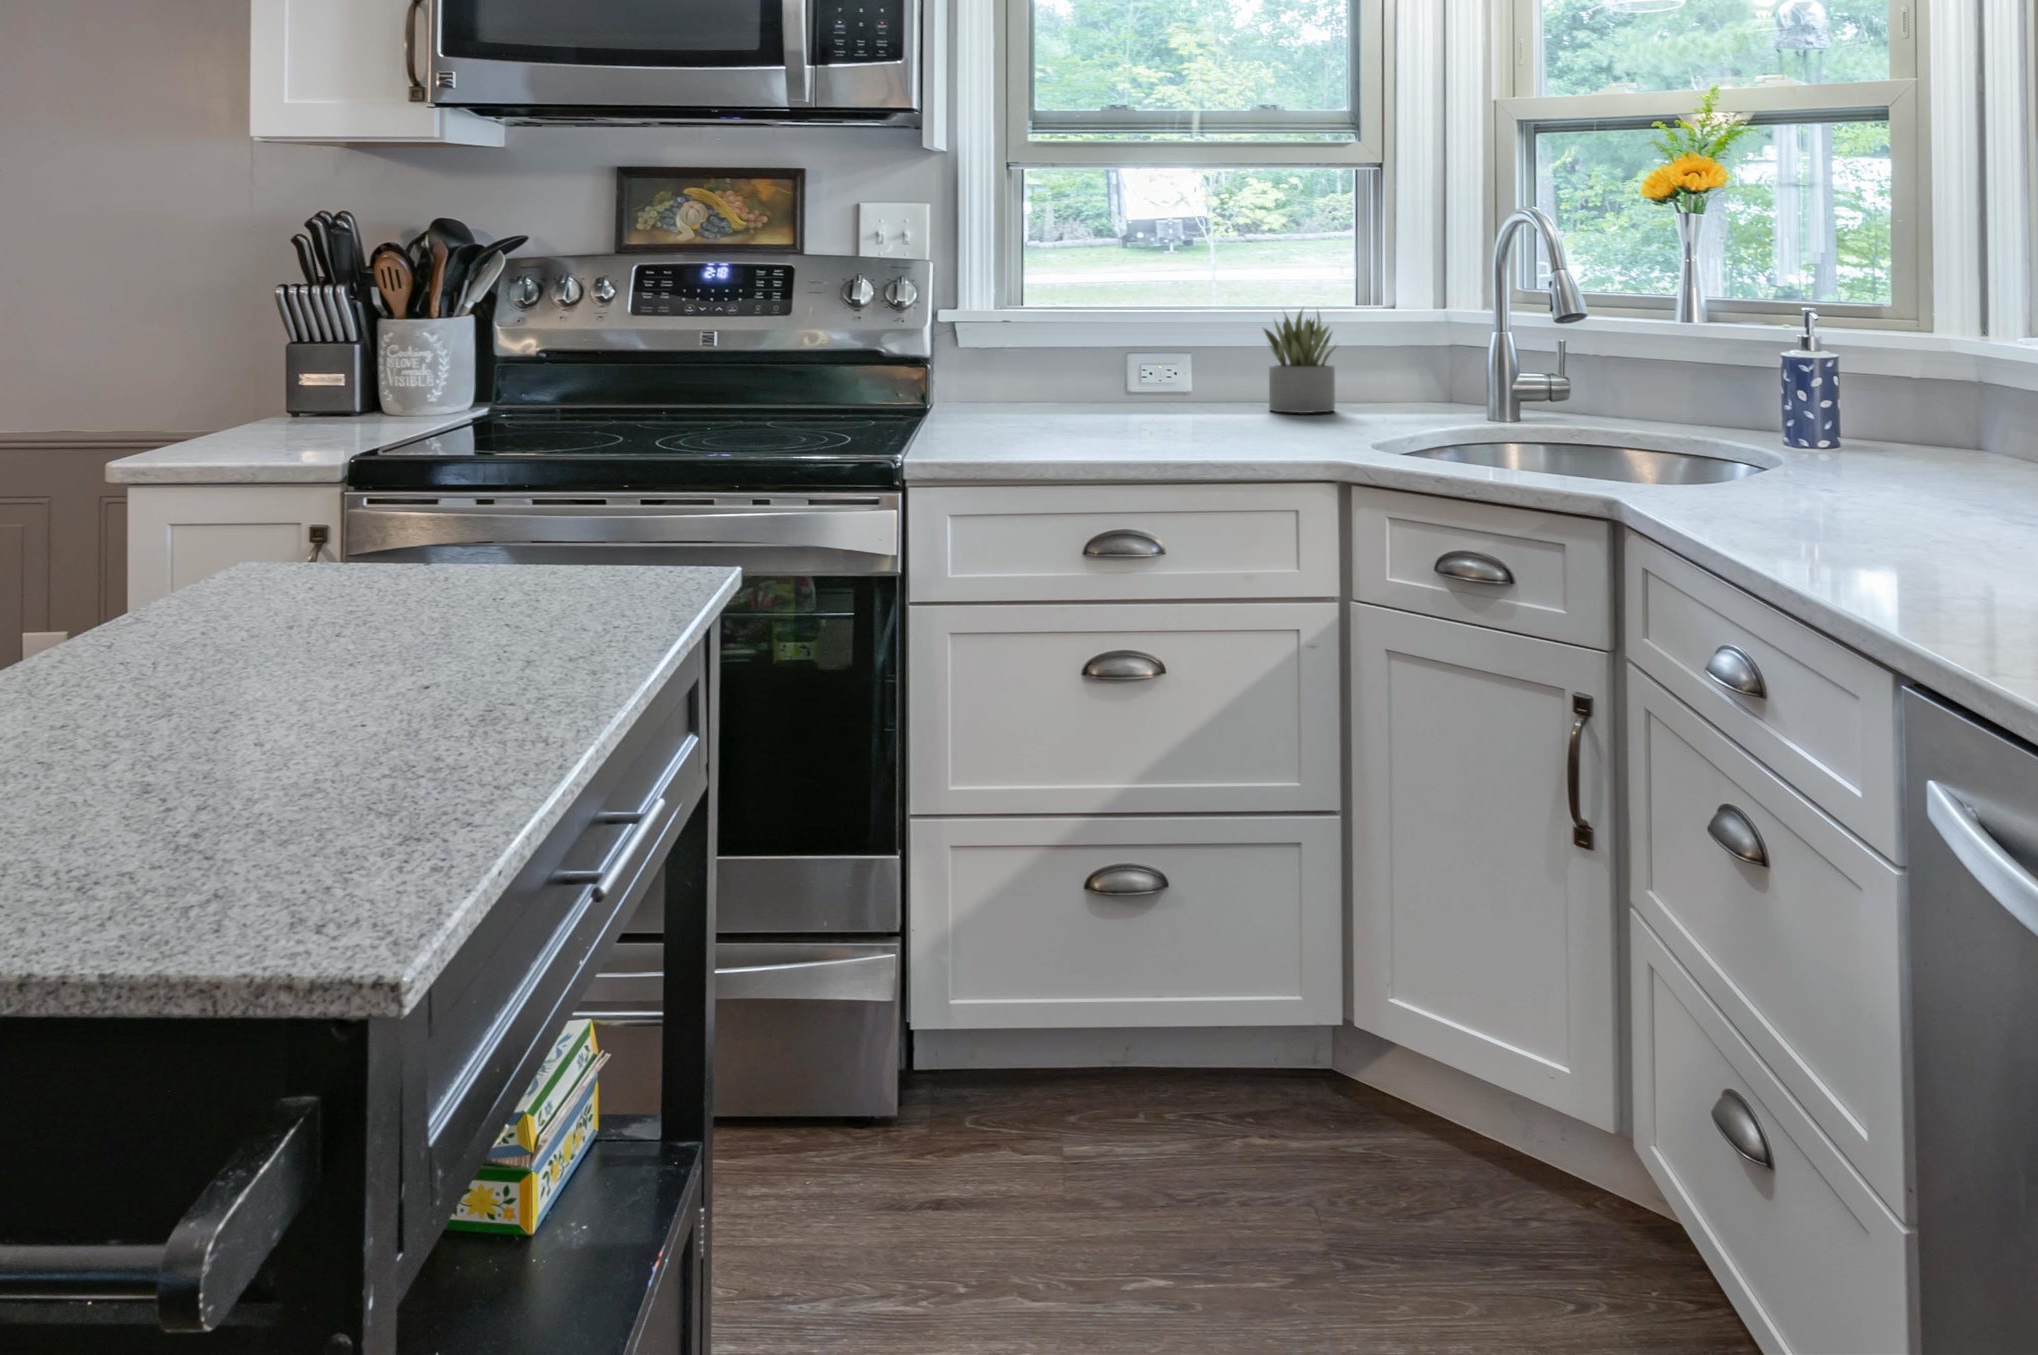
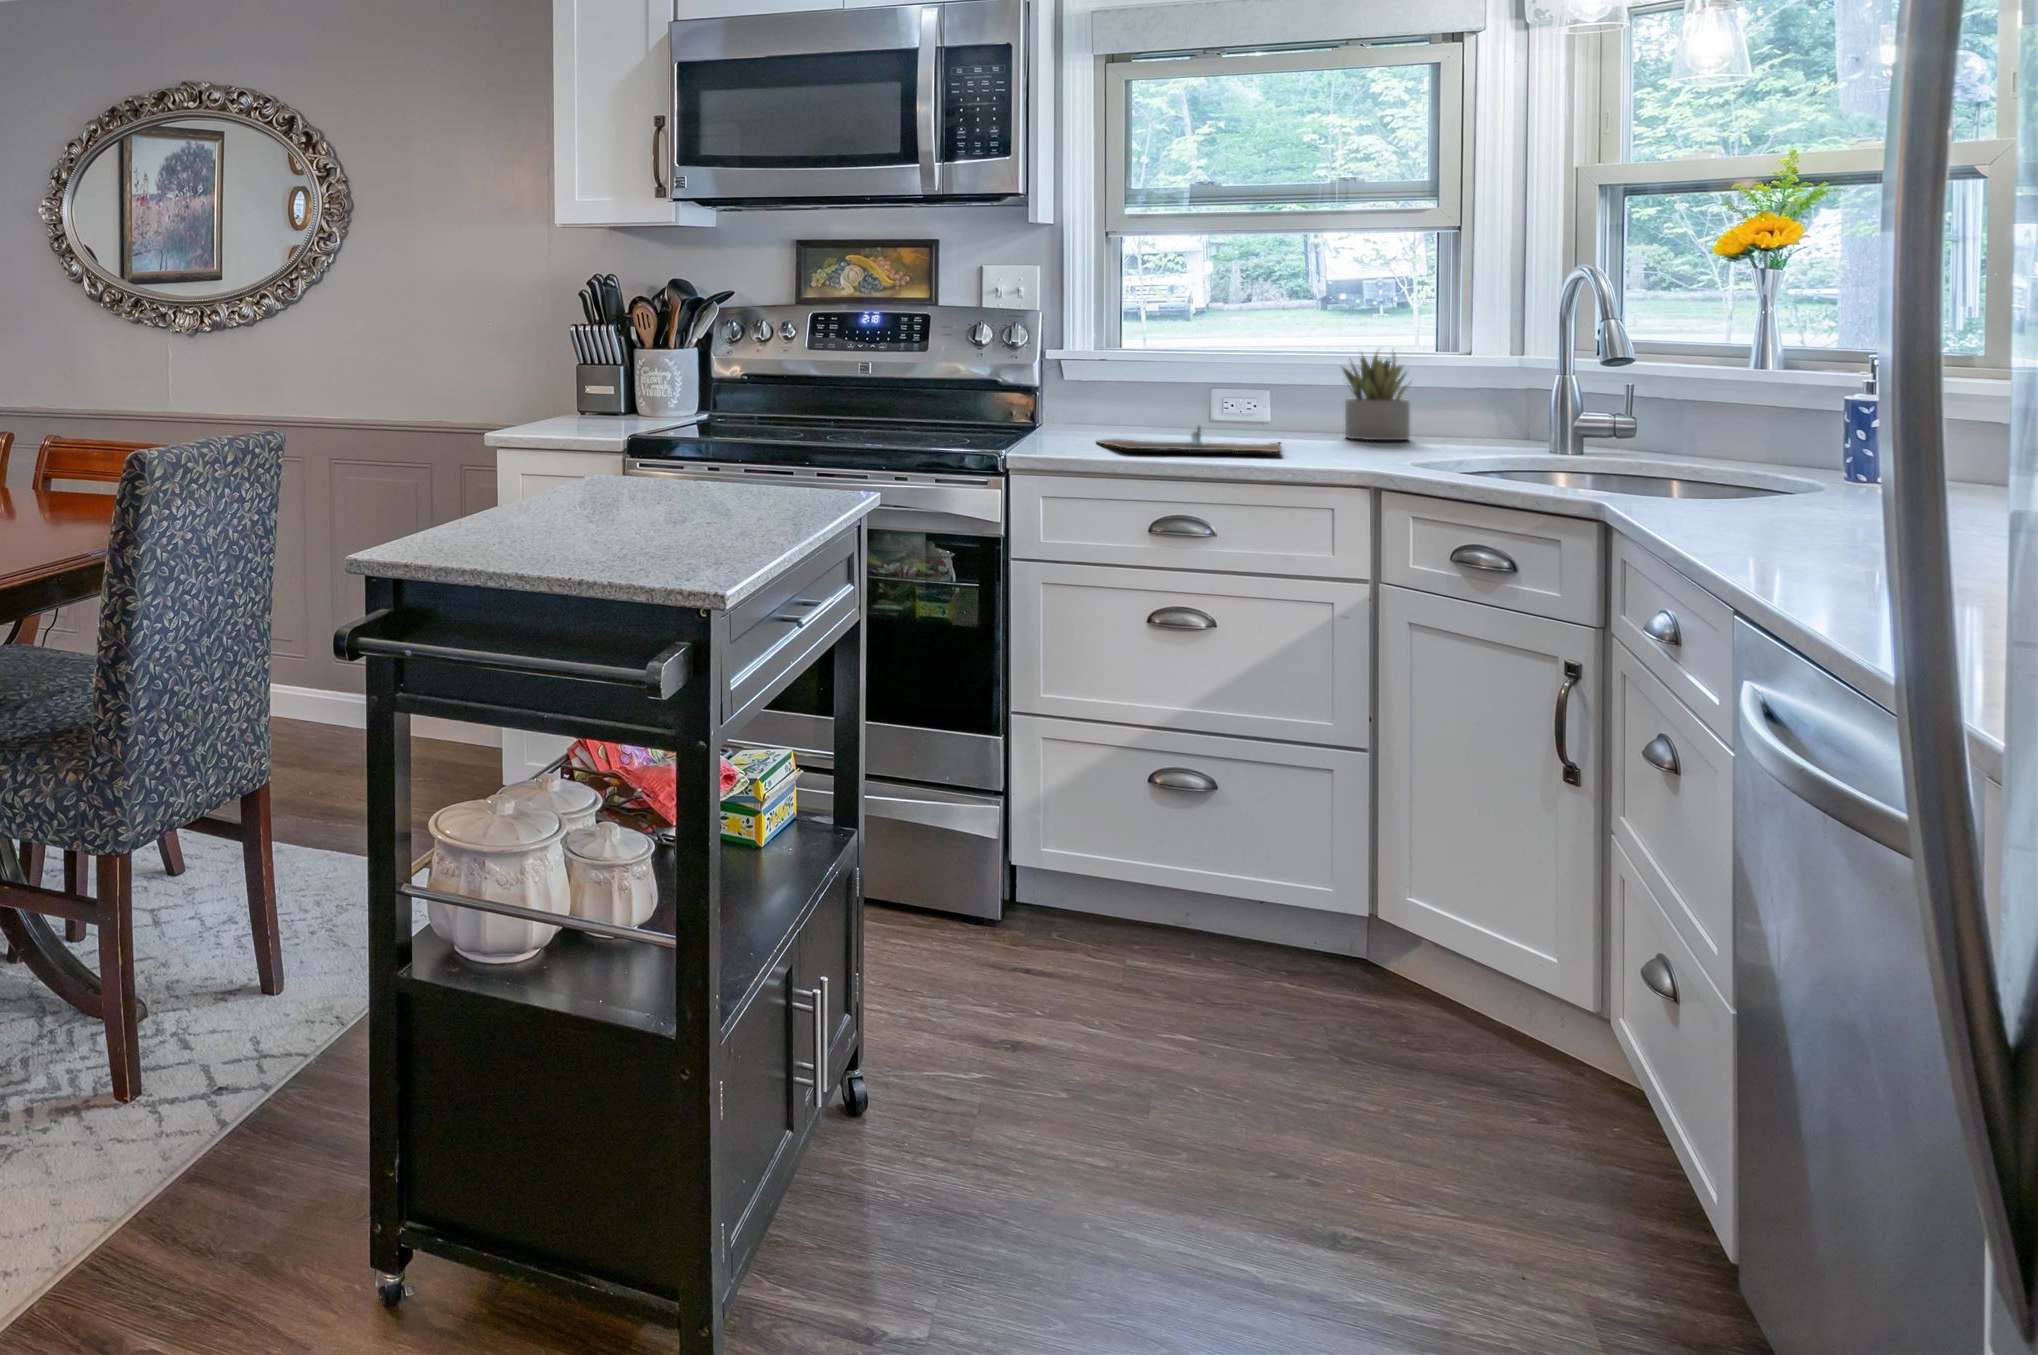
cutting board: none [998,404,1224,440] -> present [1098,427,1282,452]

